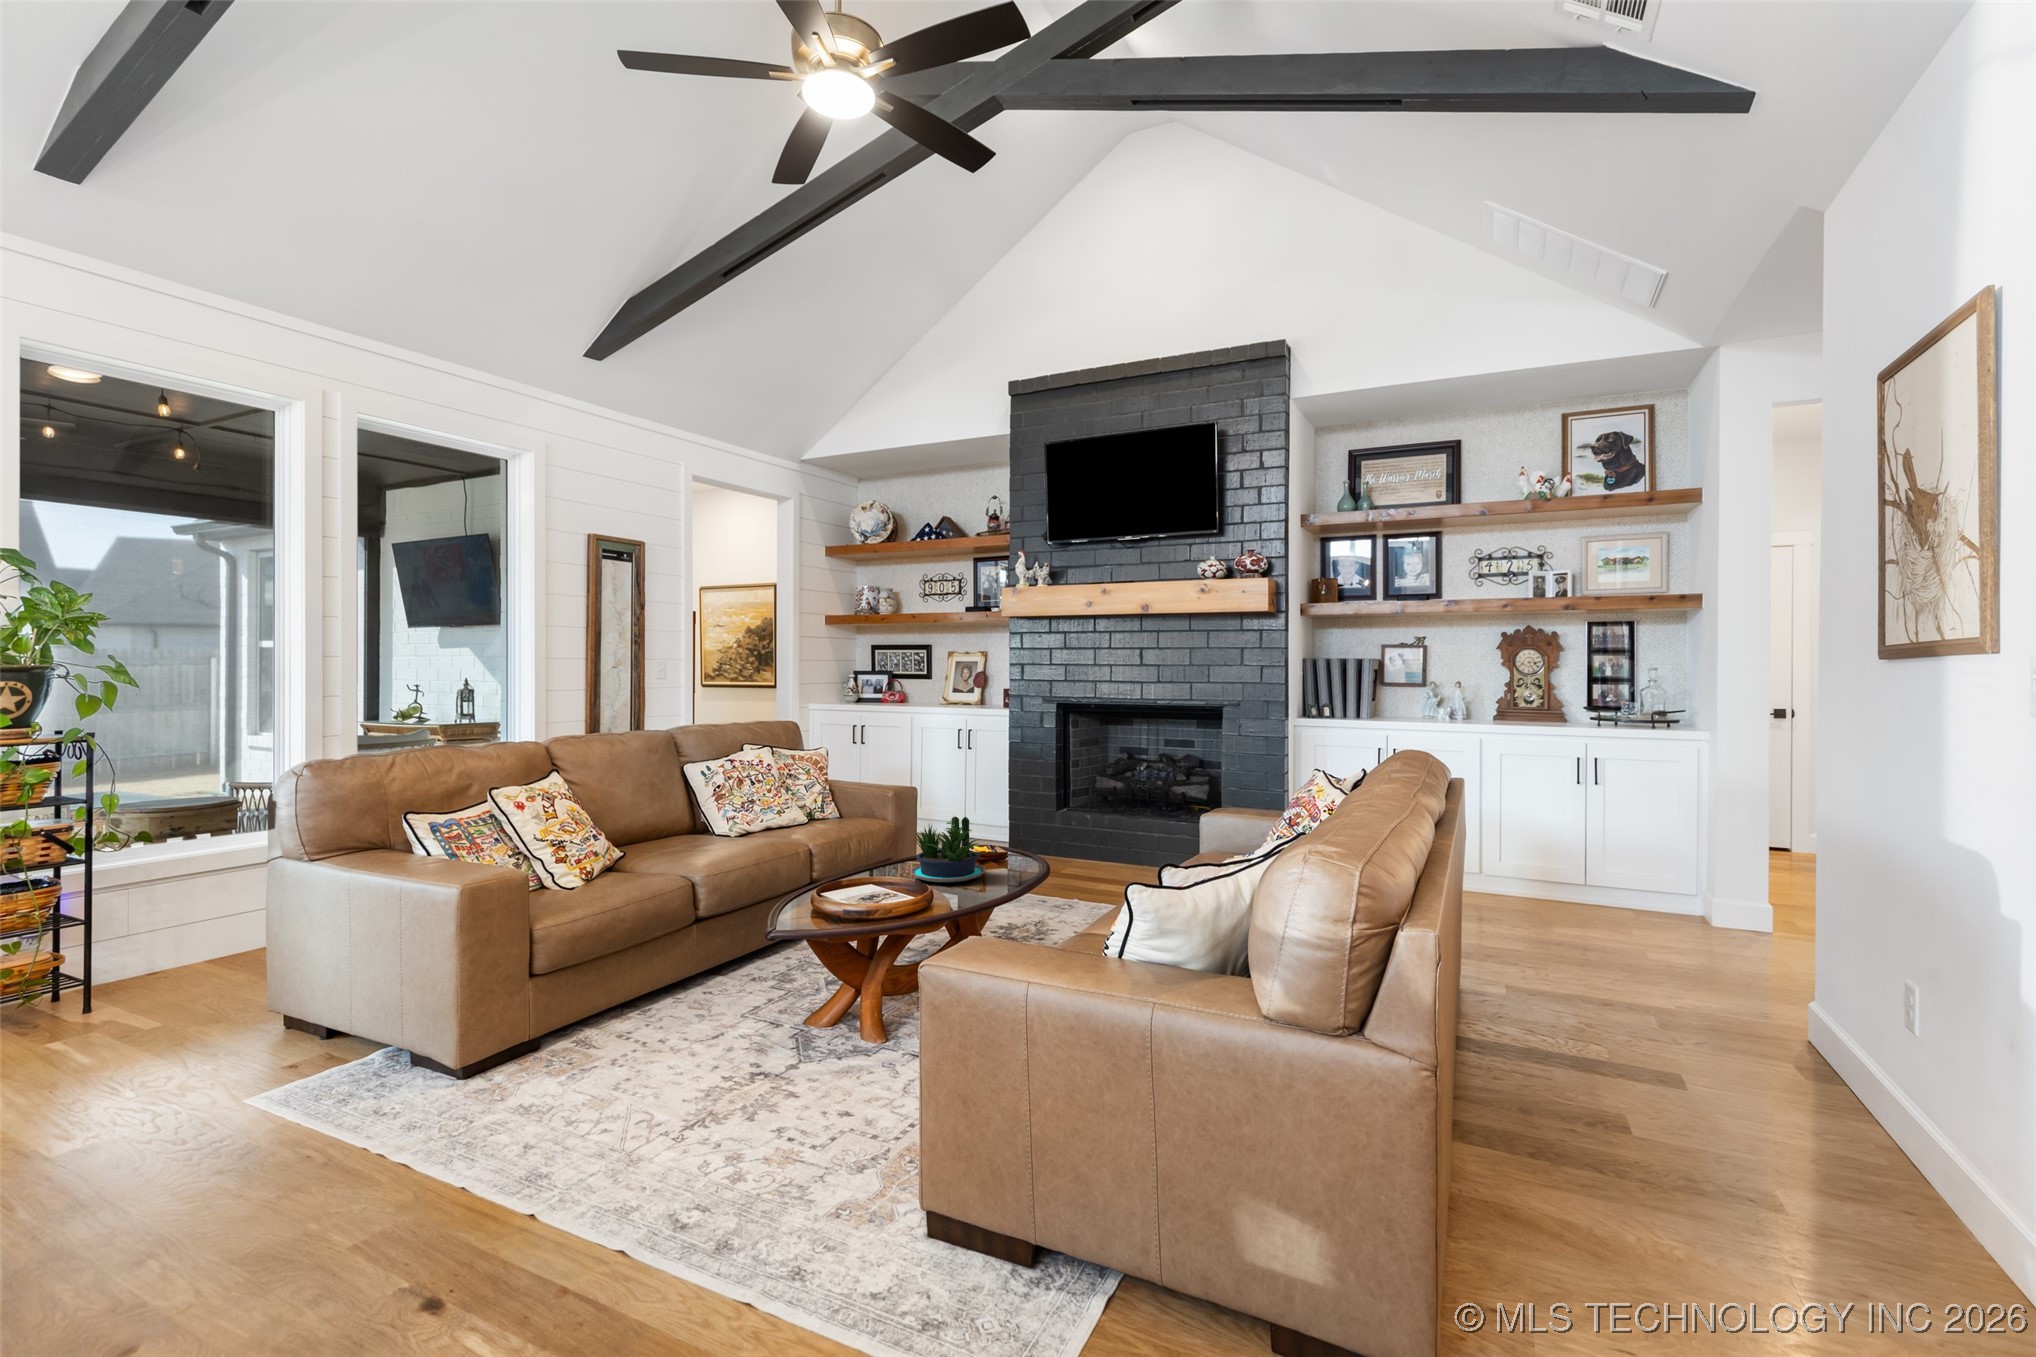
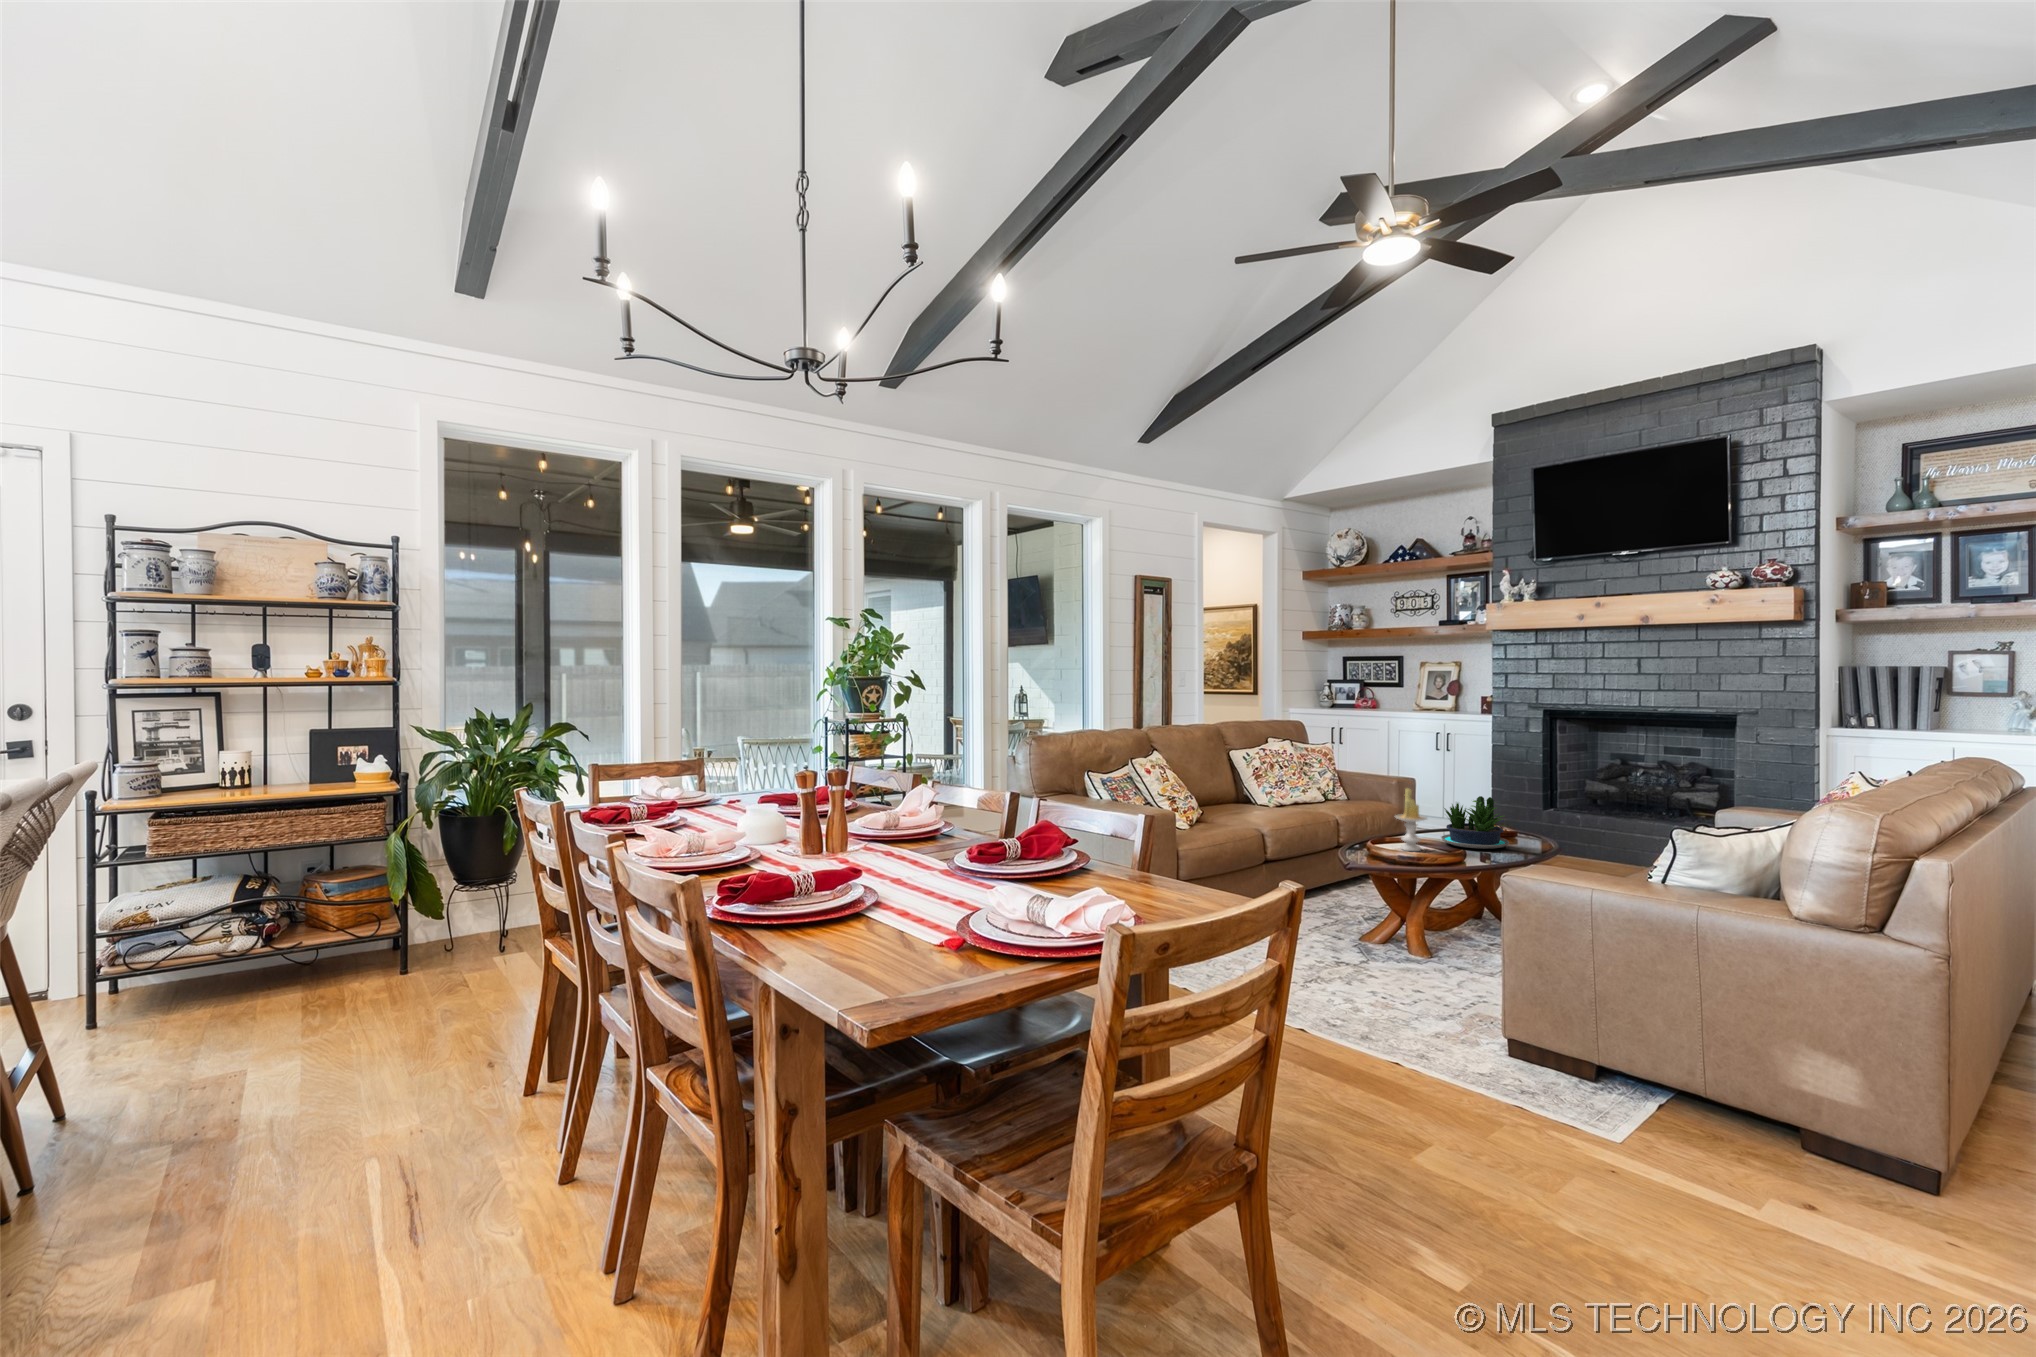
candle: none [848,814,887,895] -> present [1394,788,1427,851]

